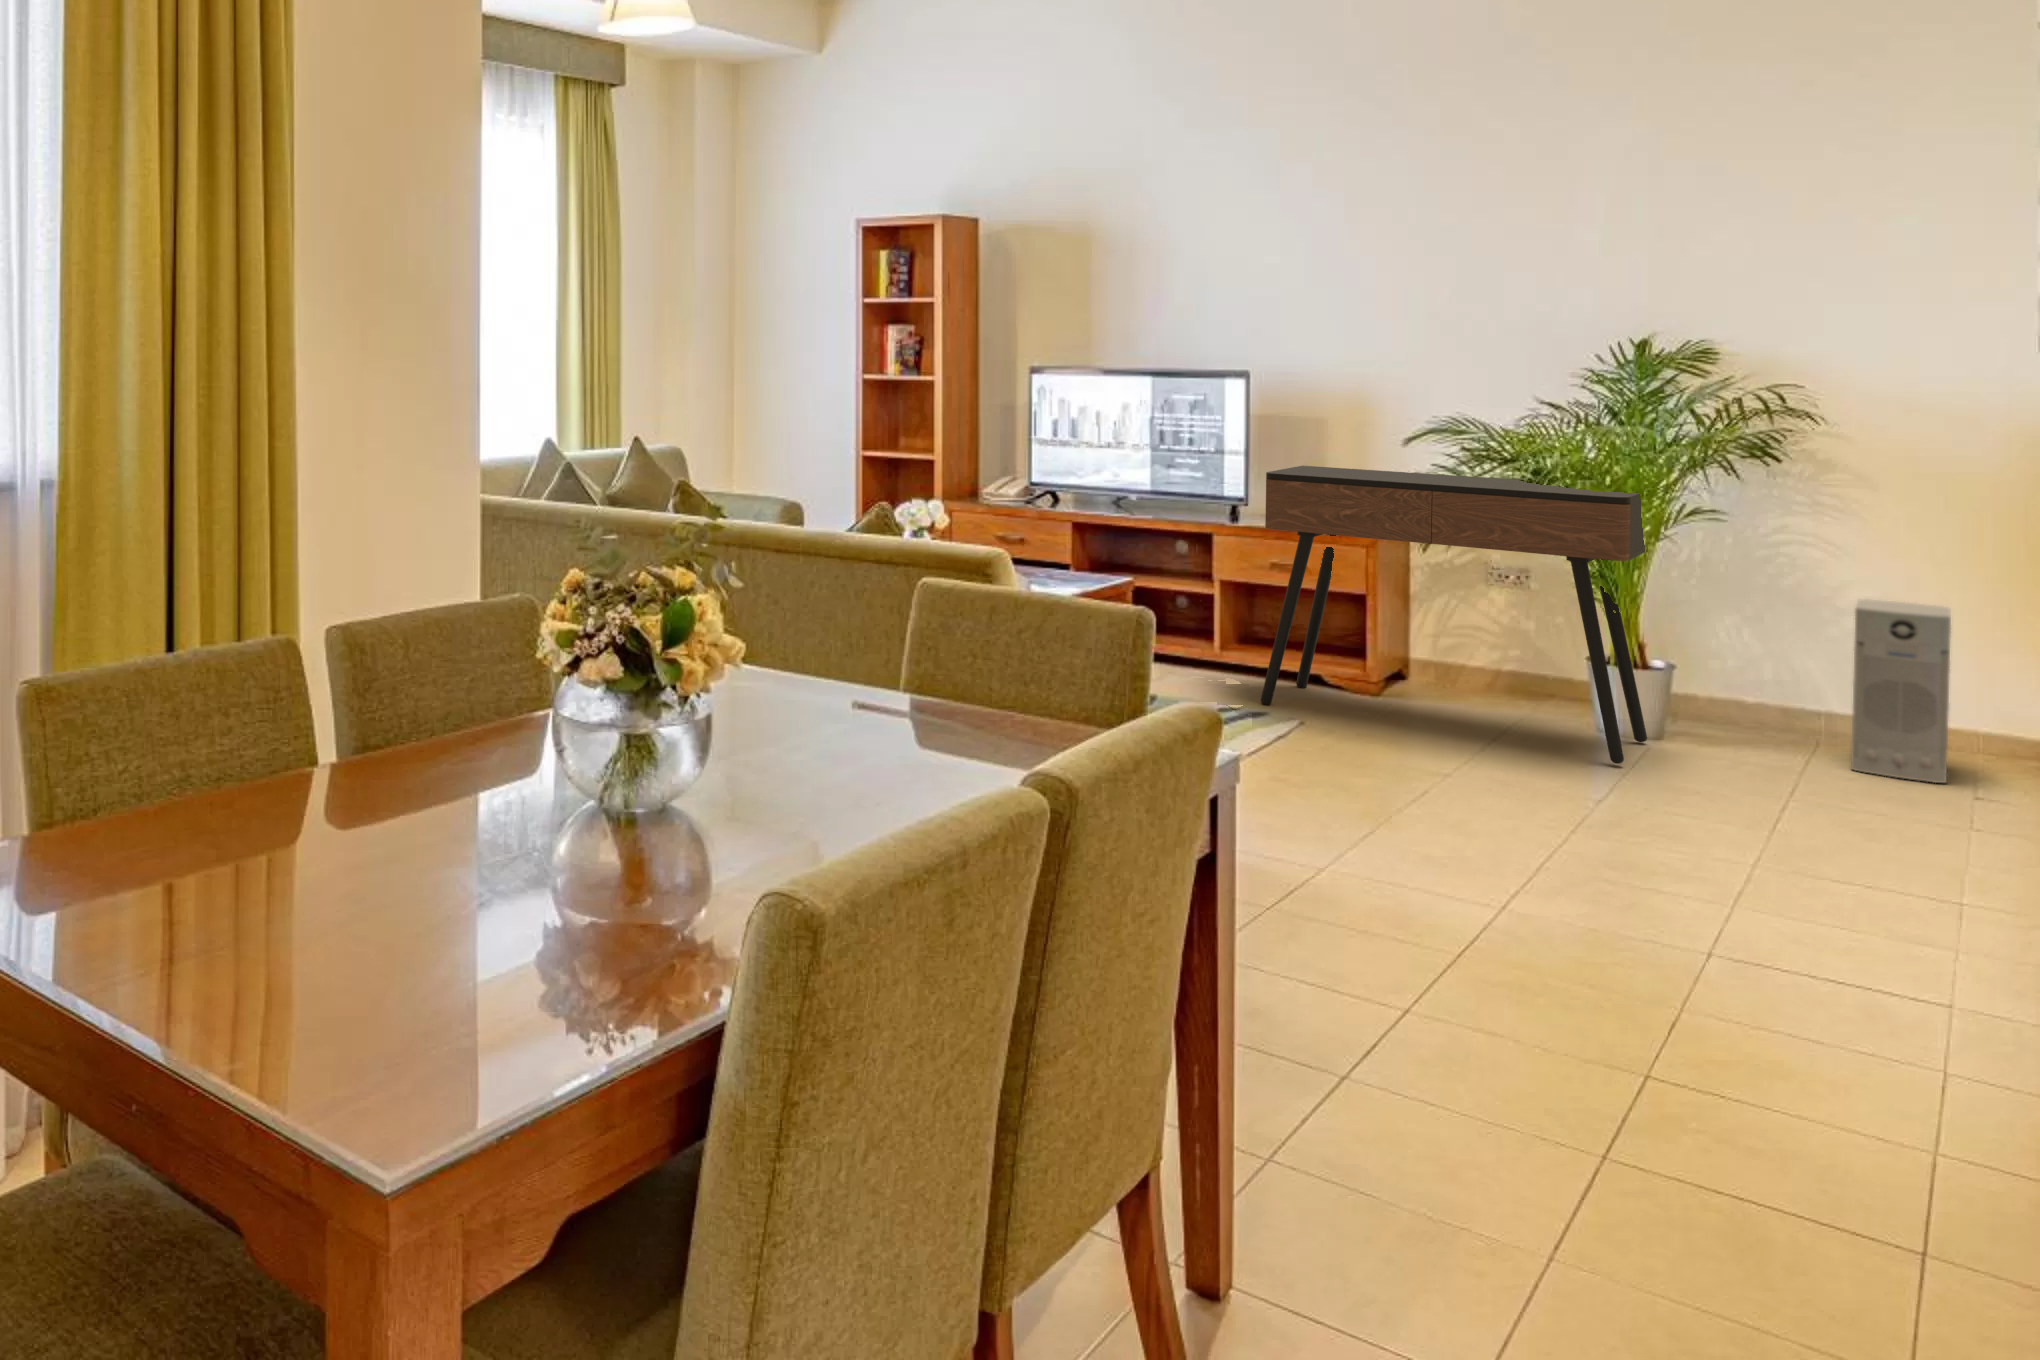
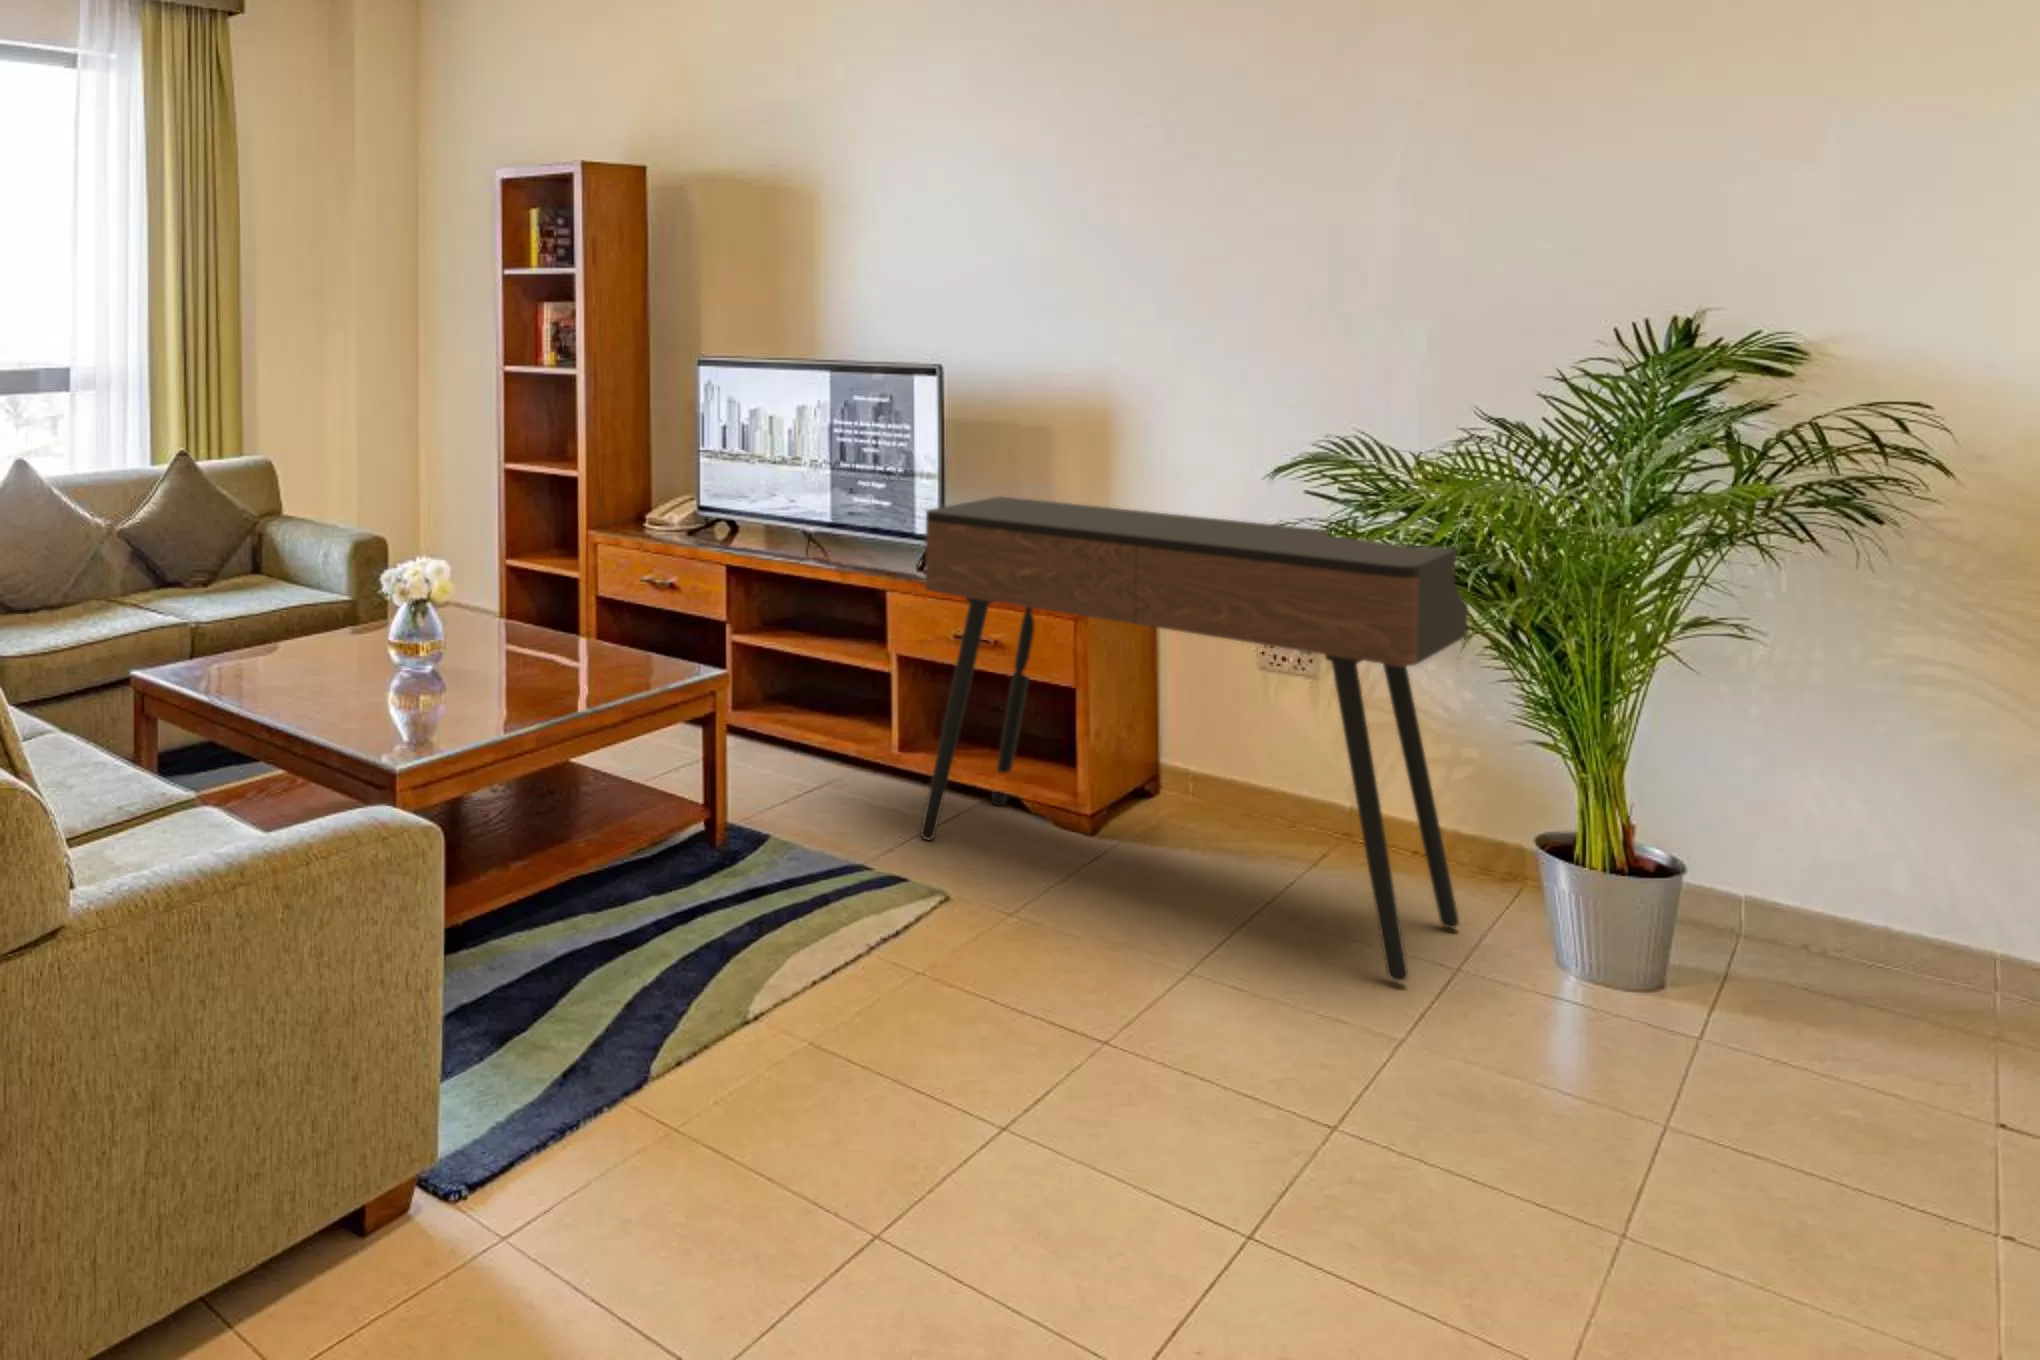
air purifier: present [1851,600,1951,783] -> none [1774,720,1941,1037]

